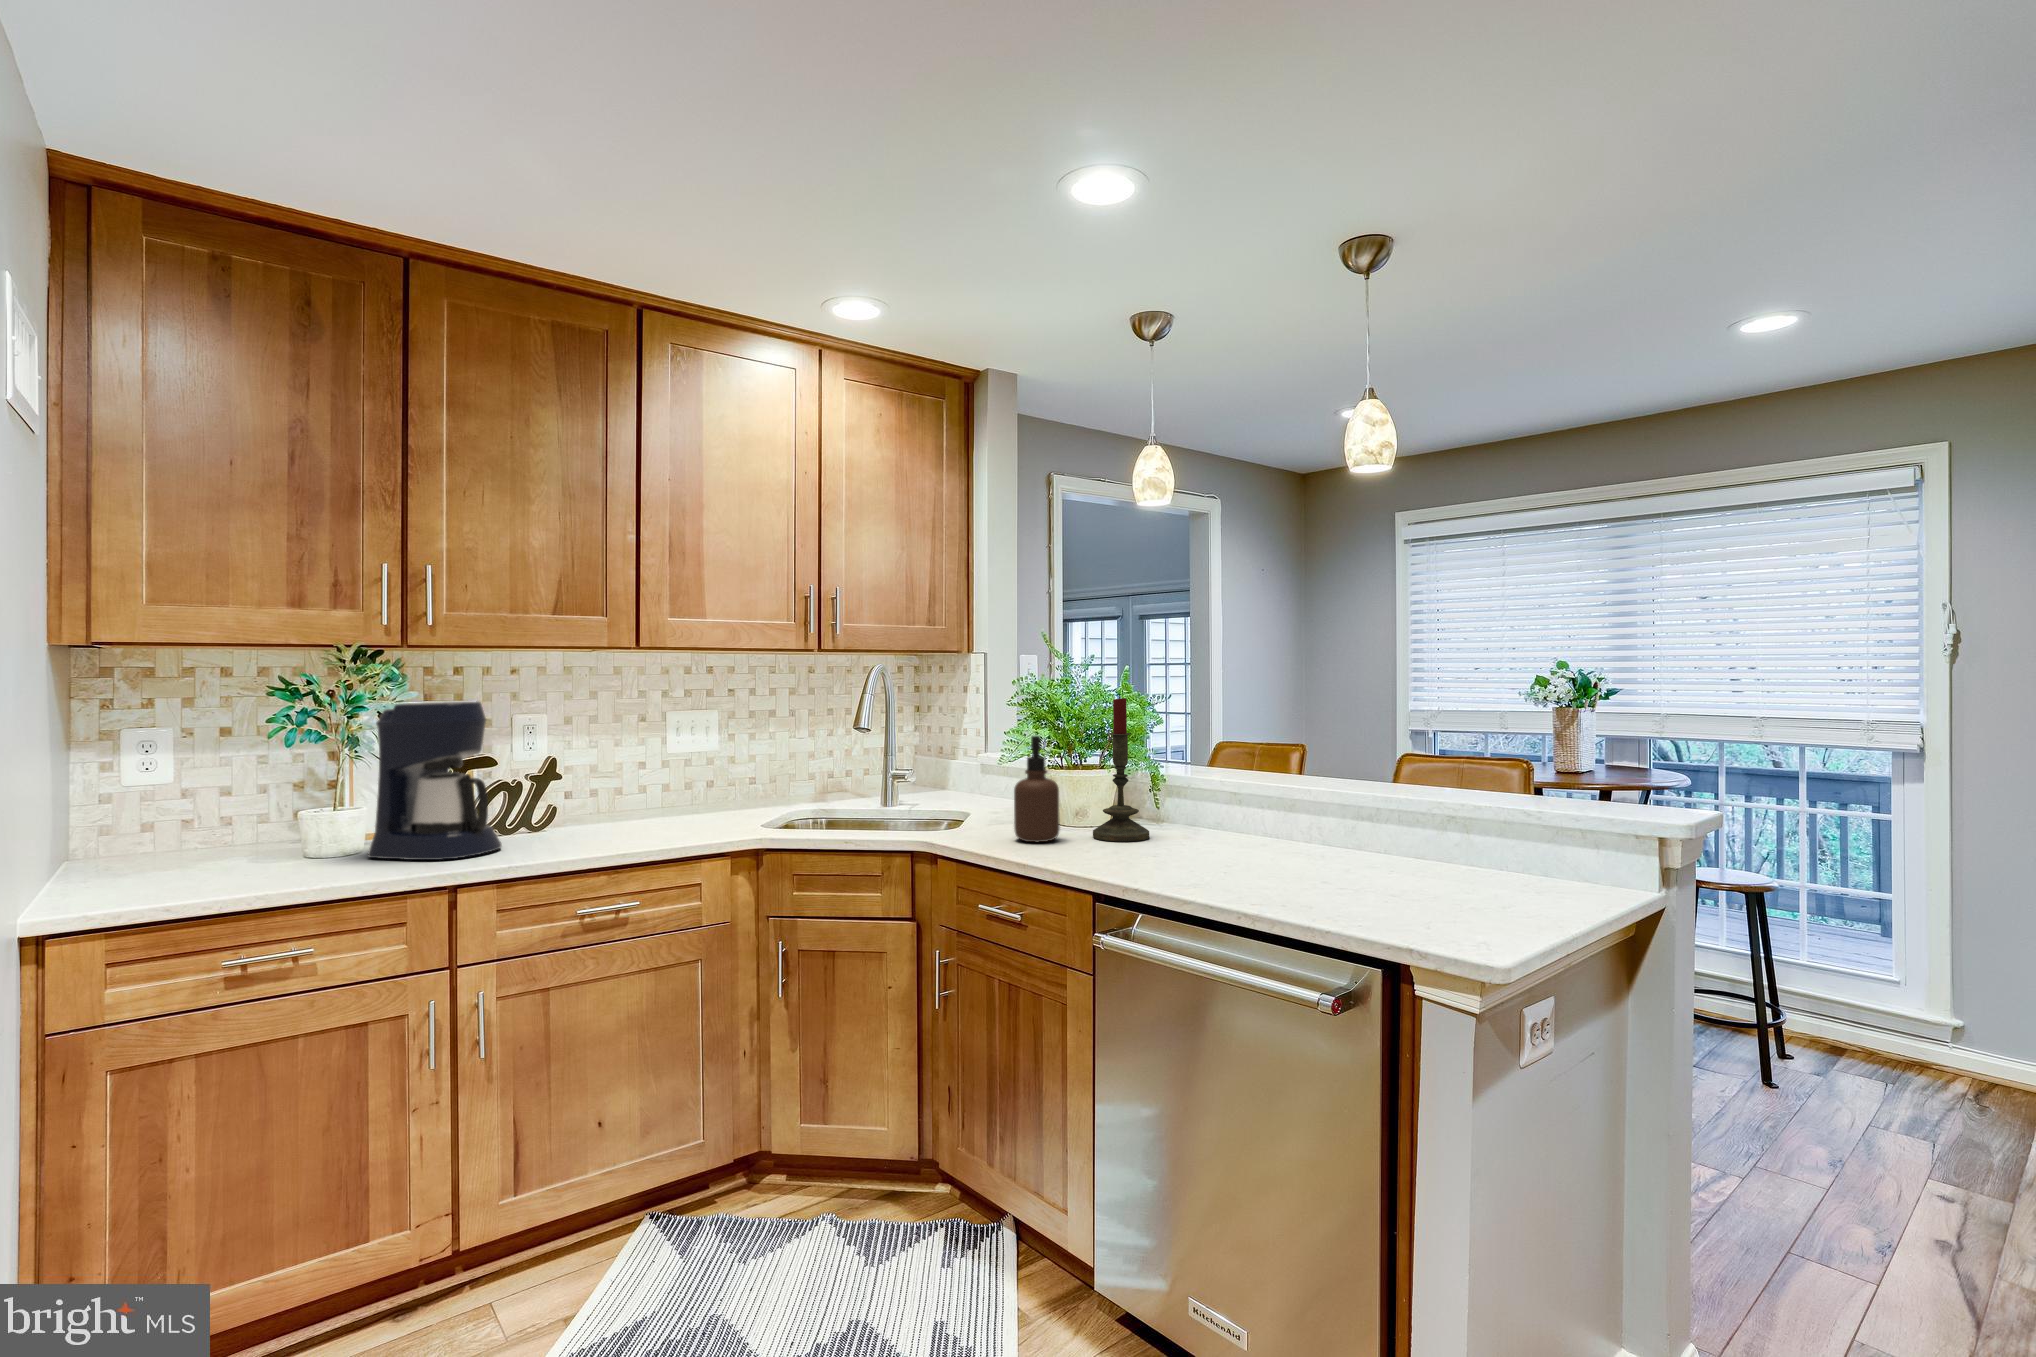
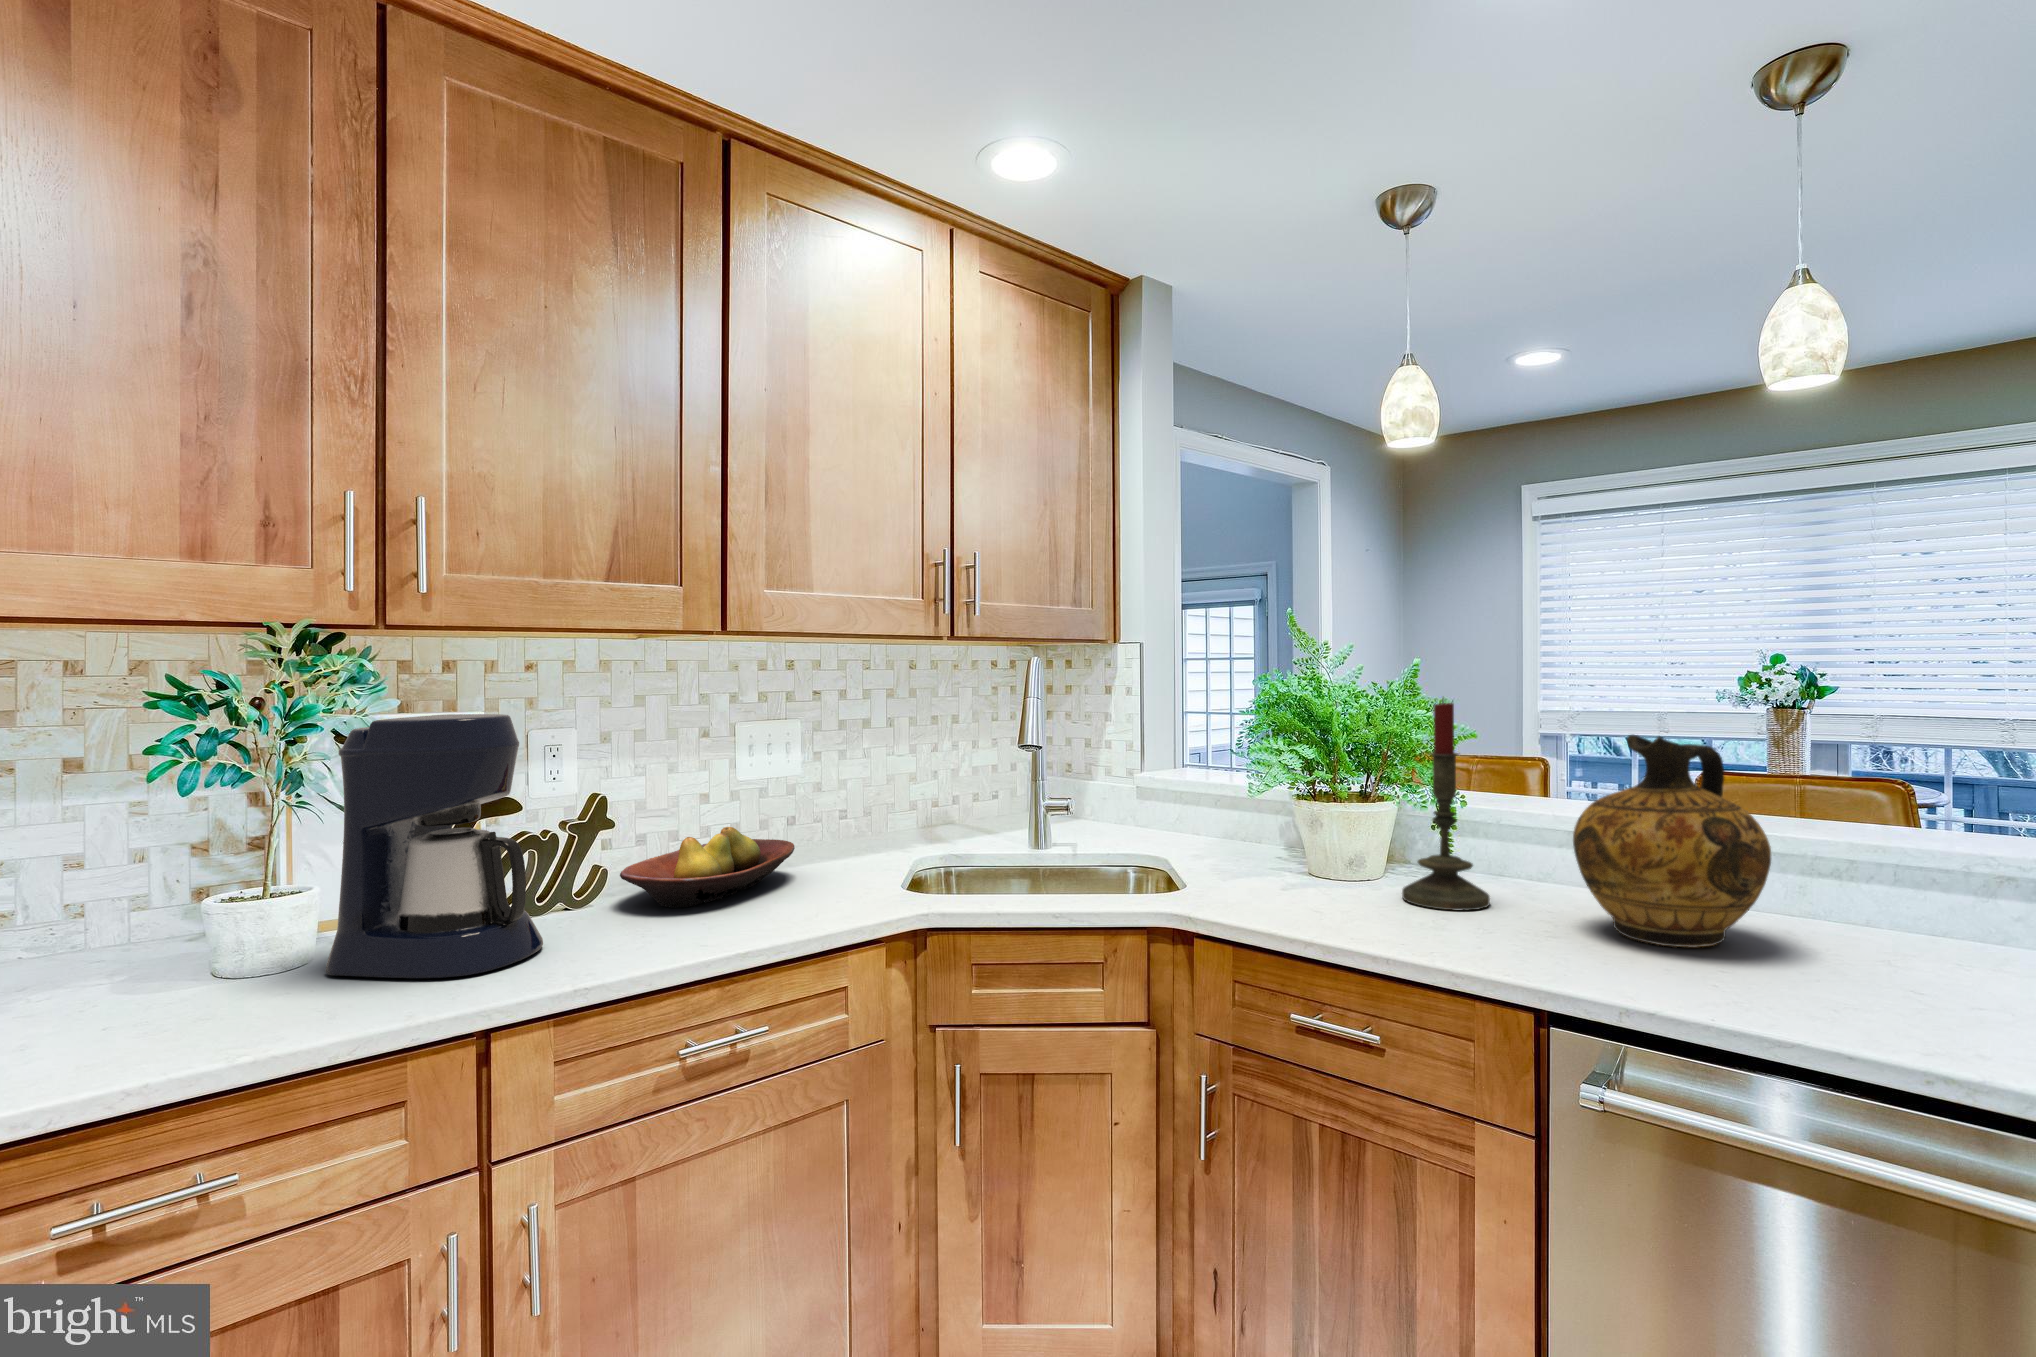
ceramic jug: none [1171,719,1284,860] -> present [1573,735,1771,947]
soap dispenser: present [1014,736,1060,842] -> none [1303,758,1372,914]
fruit bowl: none [564,783,696,833] -> present [620,827,795,908]

